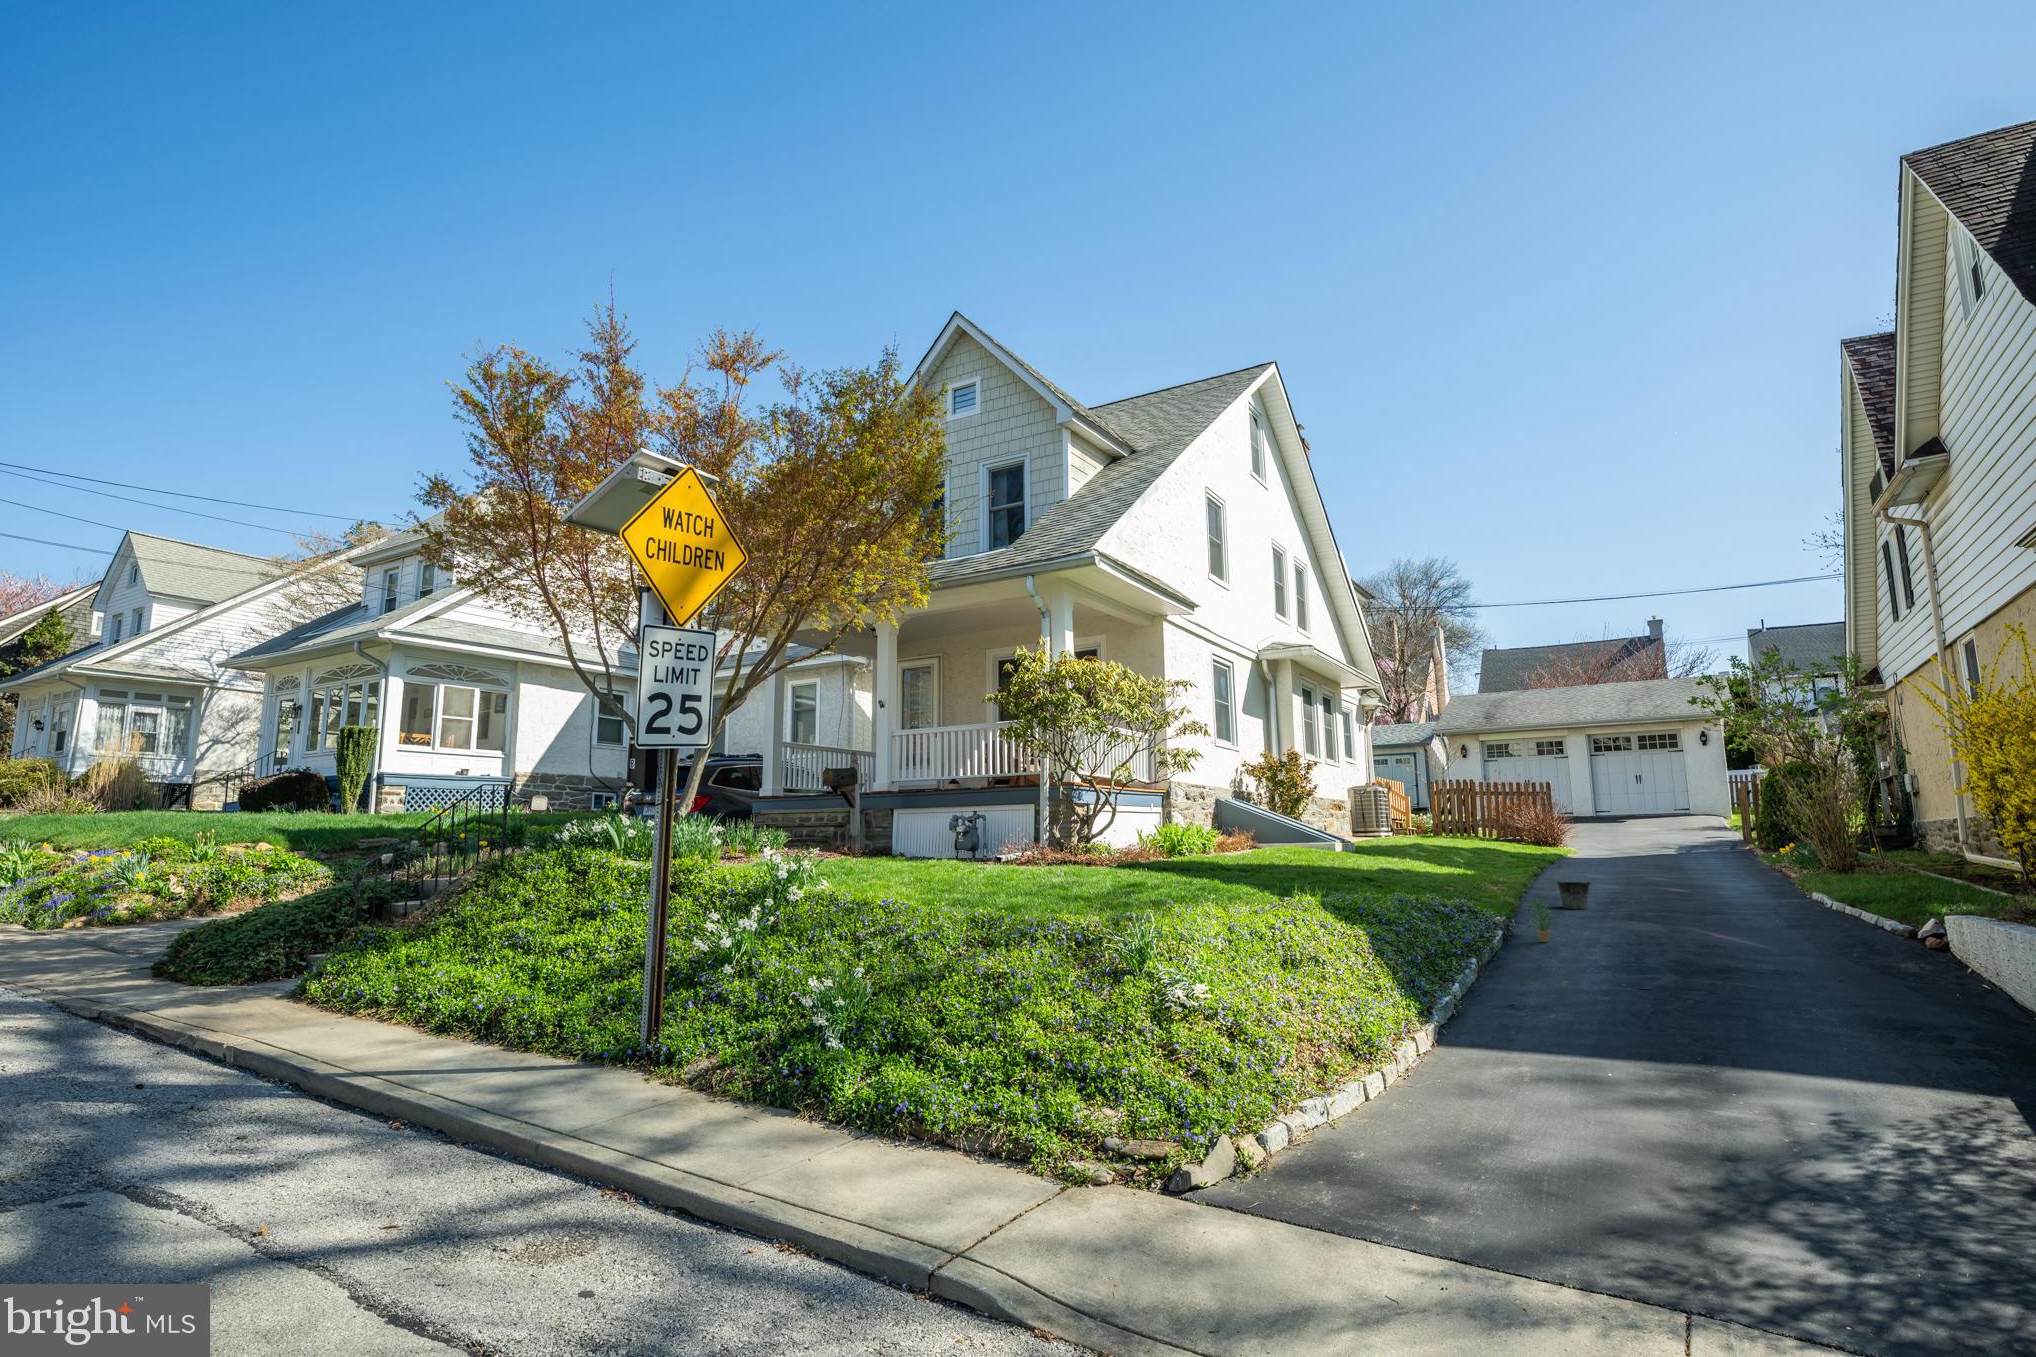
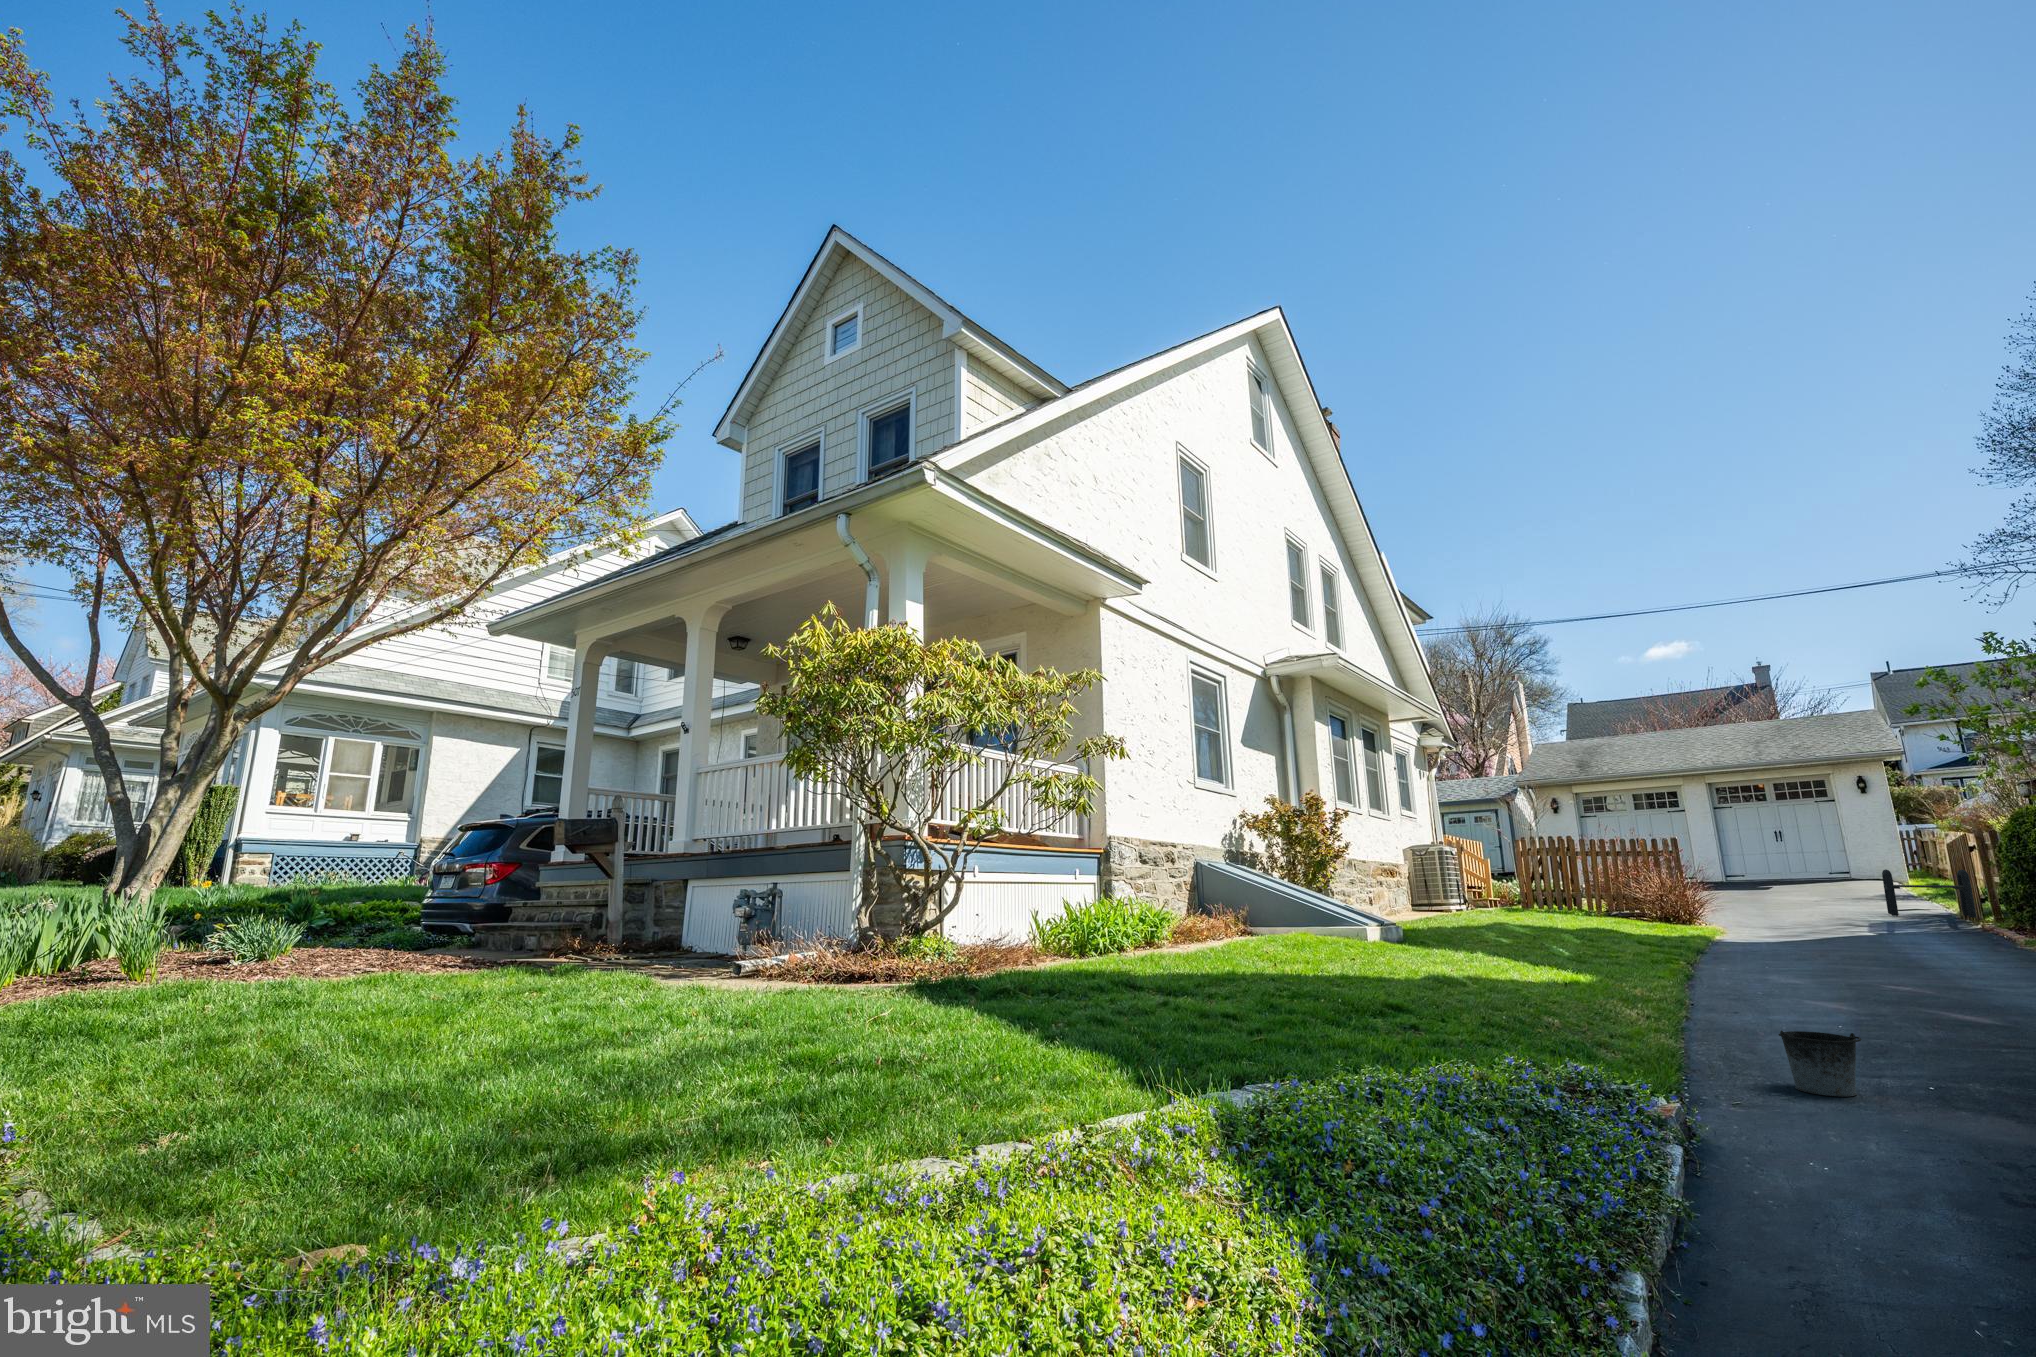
bench: none [1685,807,1740,841] -> present [1882,869,1977,918]
potted plant: present [1530,897,1554,942] -> none [1771,1135,1870,1284]

